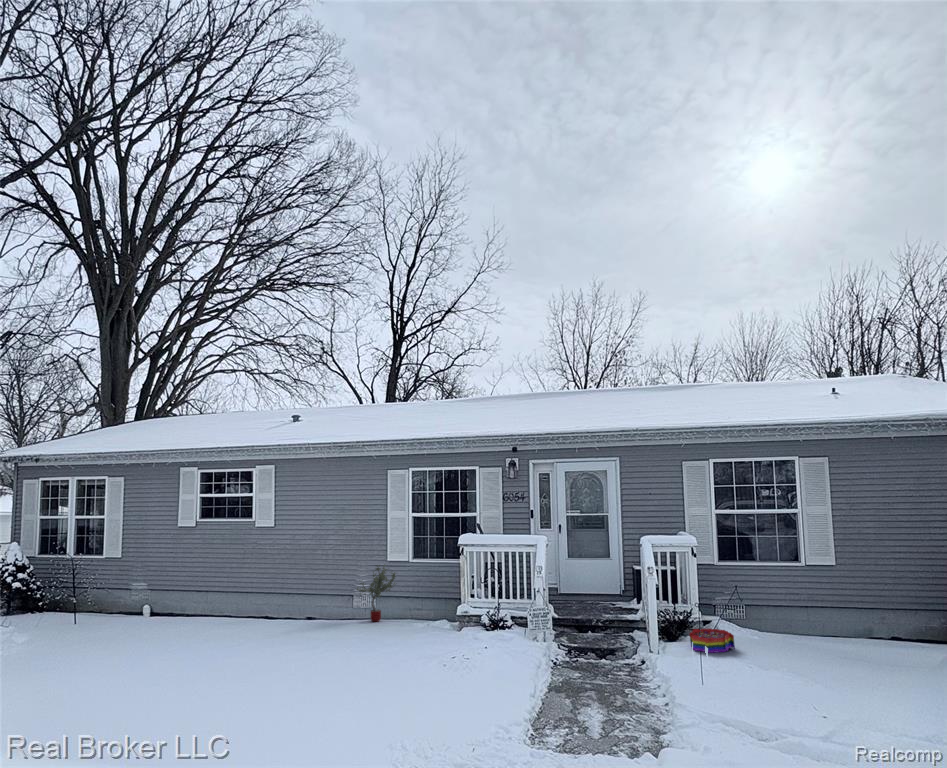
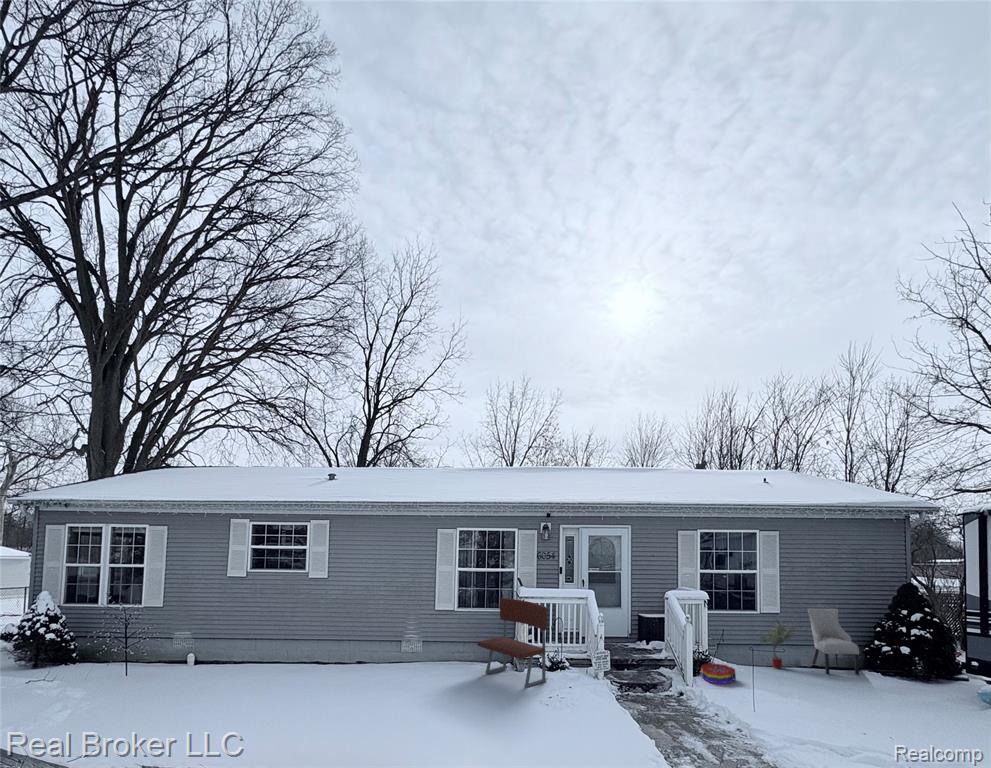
bench: none [413,546,486,648] -> present [478,598,548,688]
chair: none [860,561,929,650] -> present [808,608,859,675]
potted tree: present [357,565,396,622] -> present [757,617,795,669]

